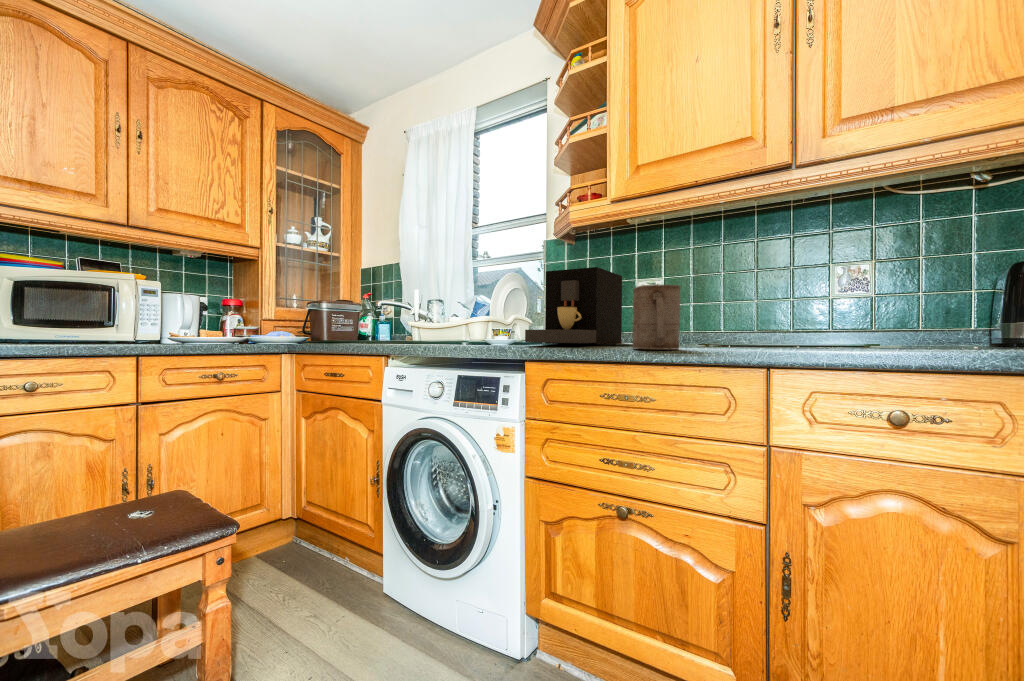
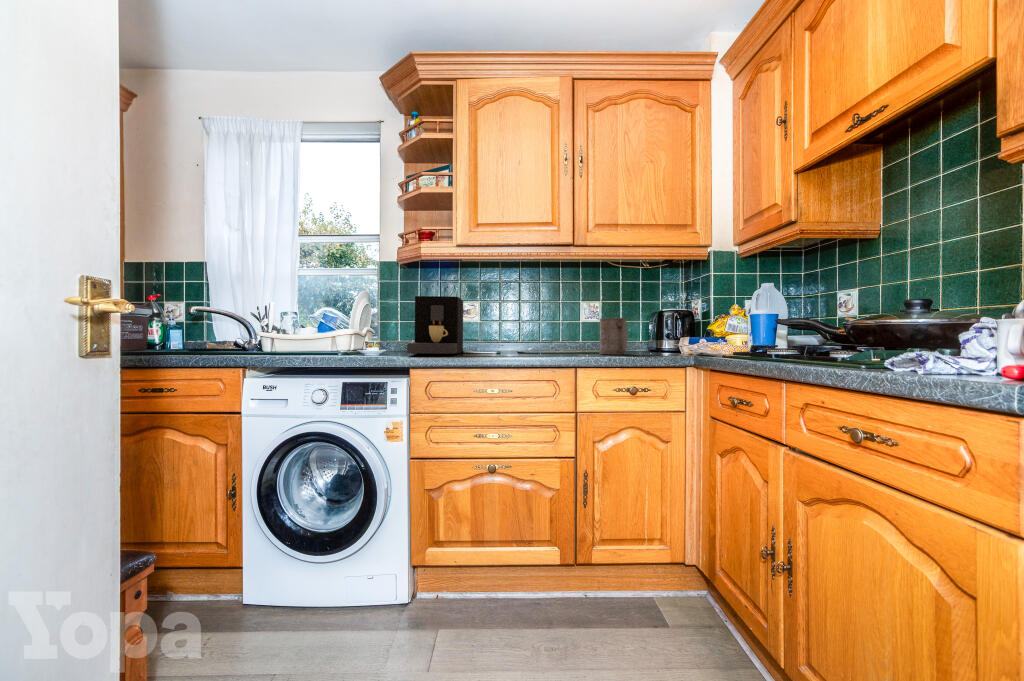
mug: present [632,285,681,349] -> present [599,318,628,354]

